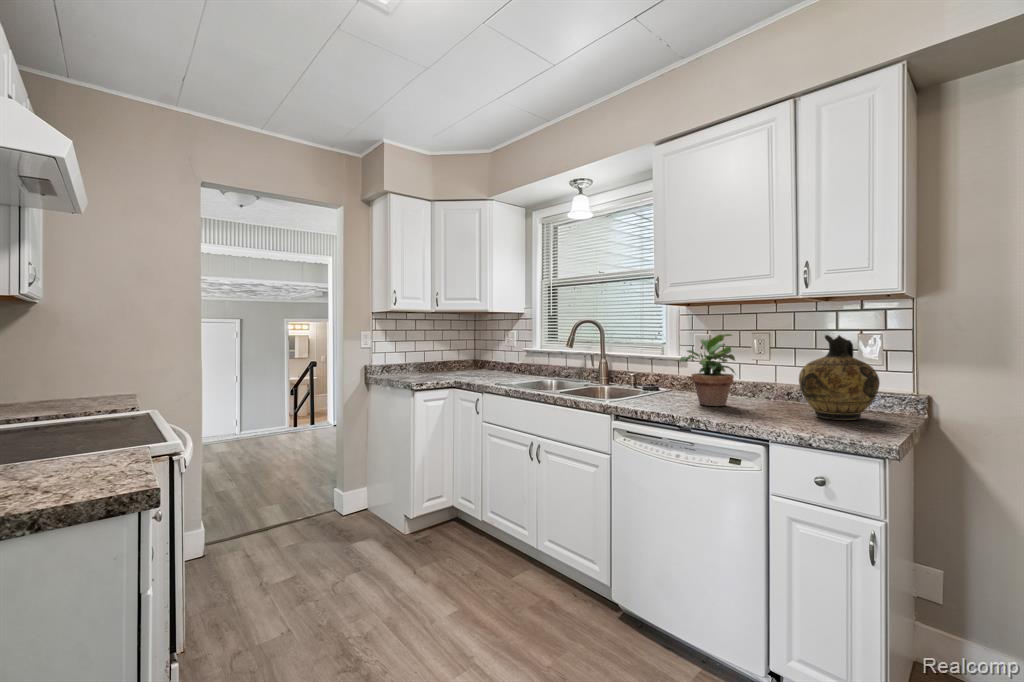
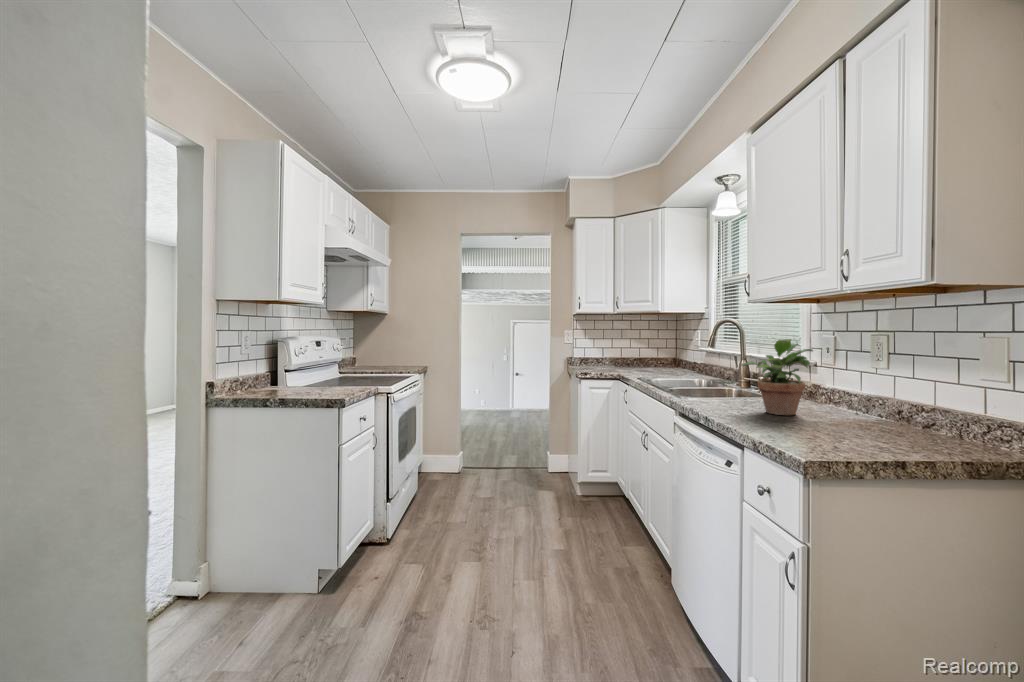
ceramic jug: present [799,335,880,420] -> none [835,343,940,446]

